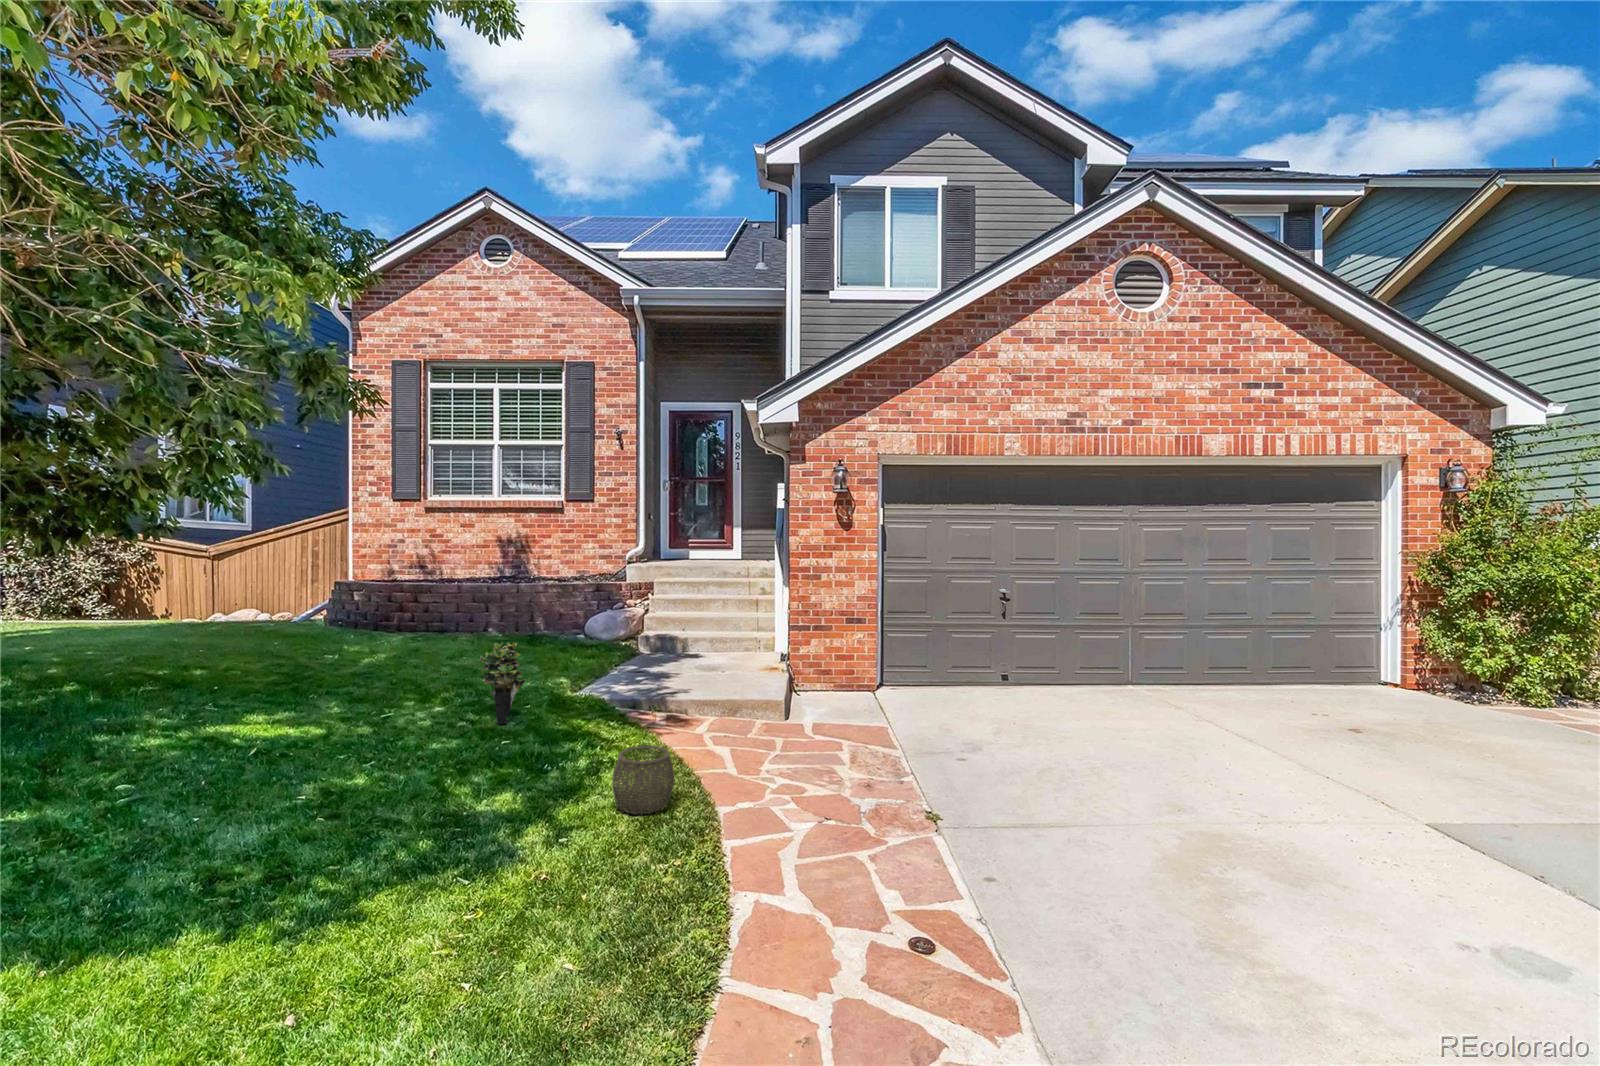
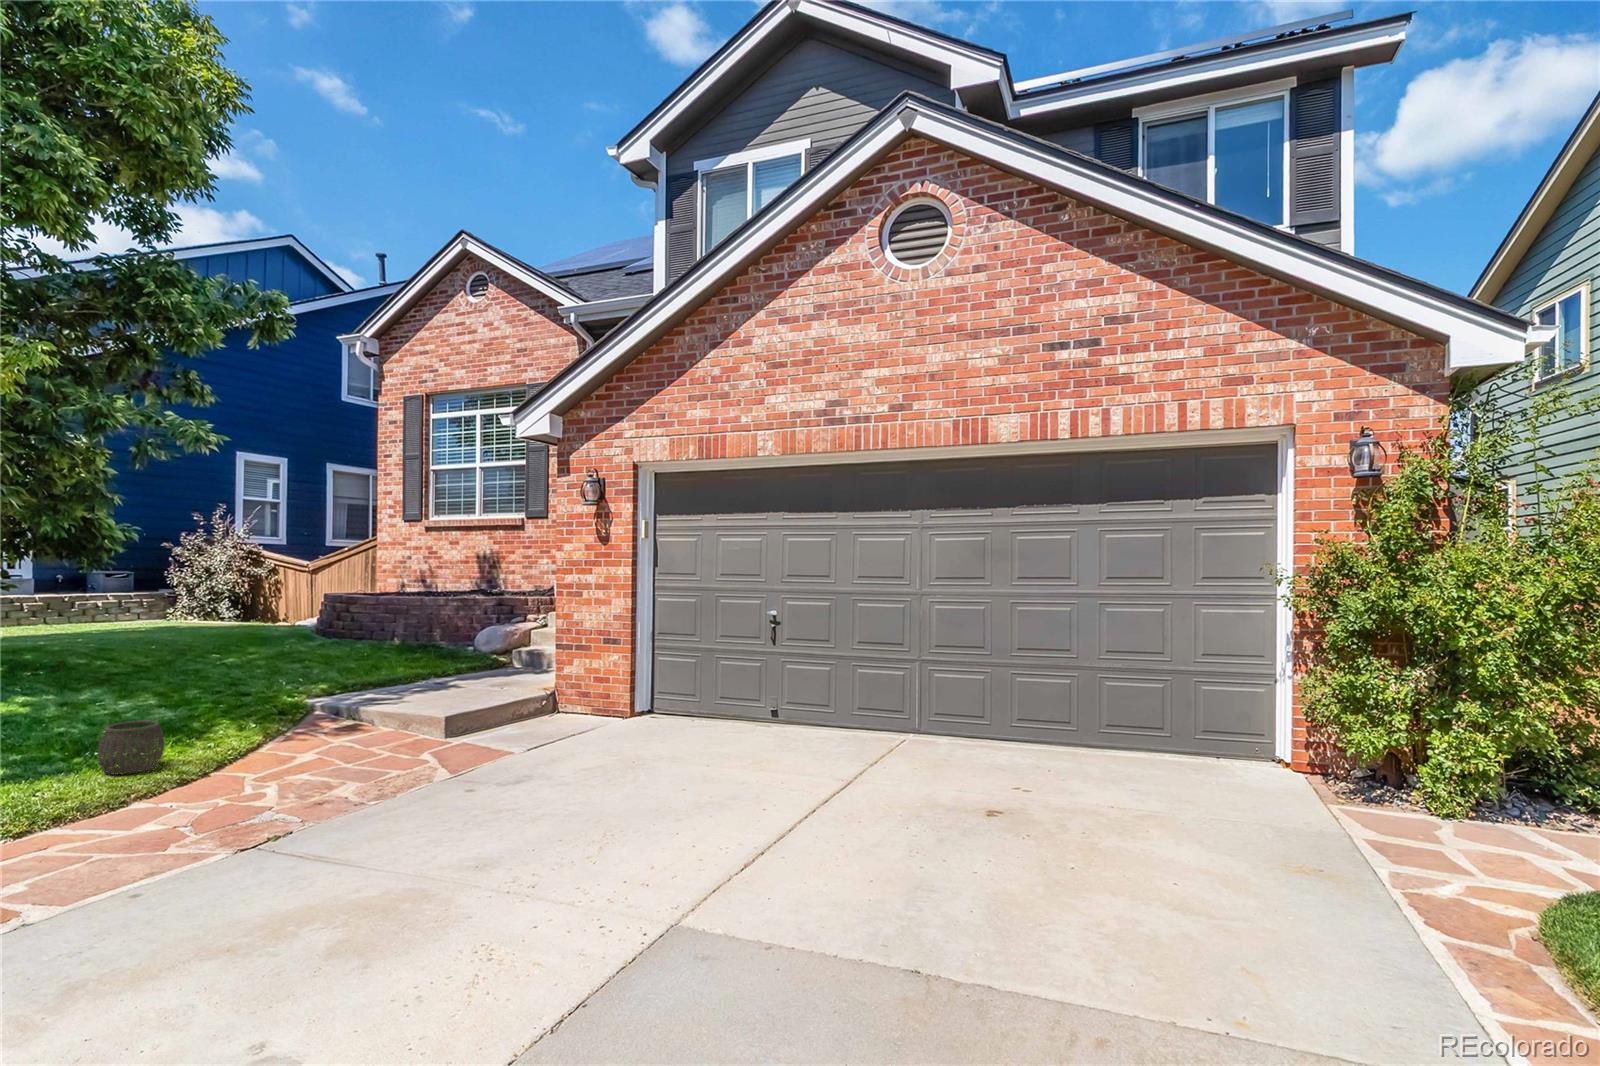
potted plant: present [480,642,526,725] -> none [214,637,260,707]

